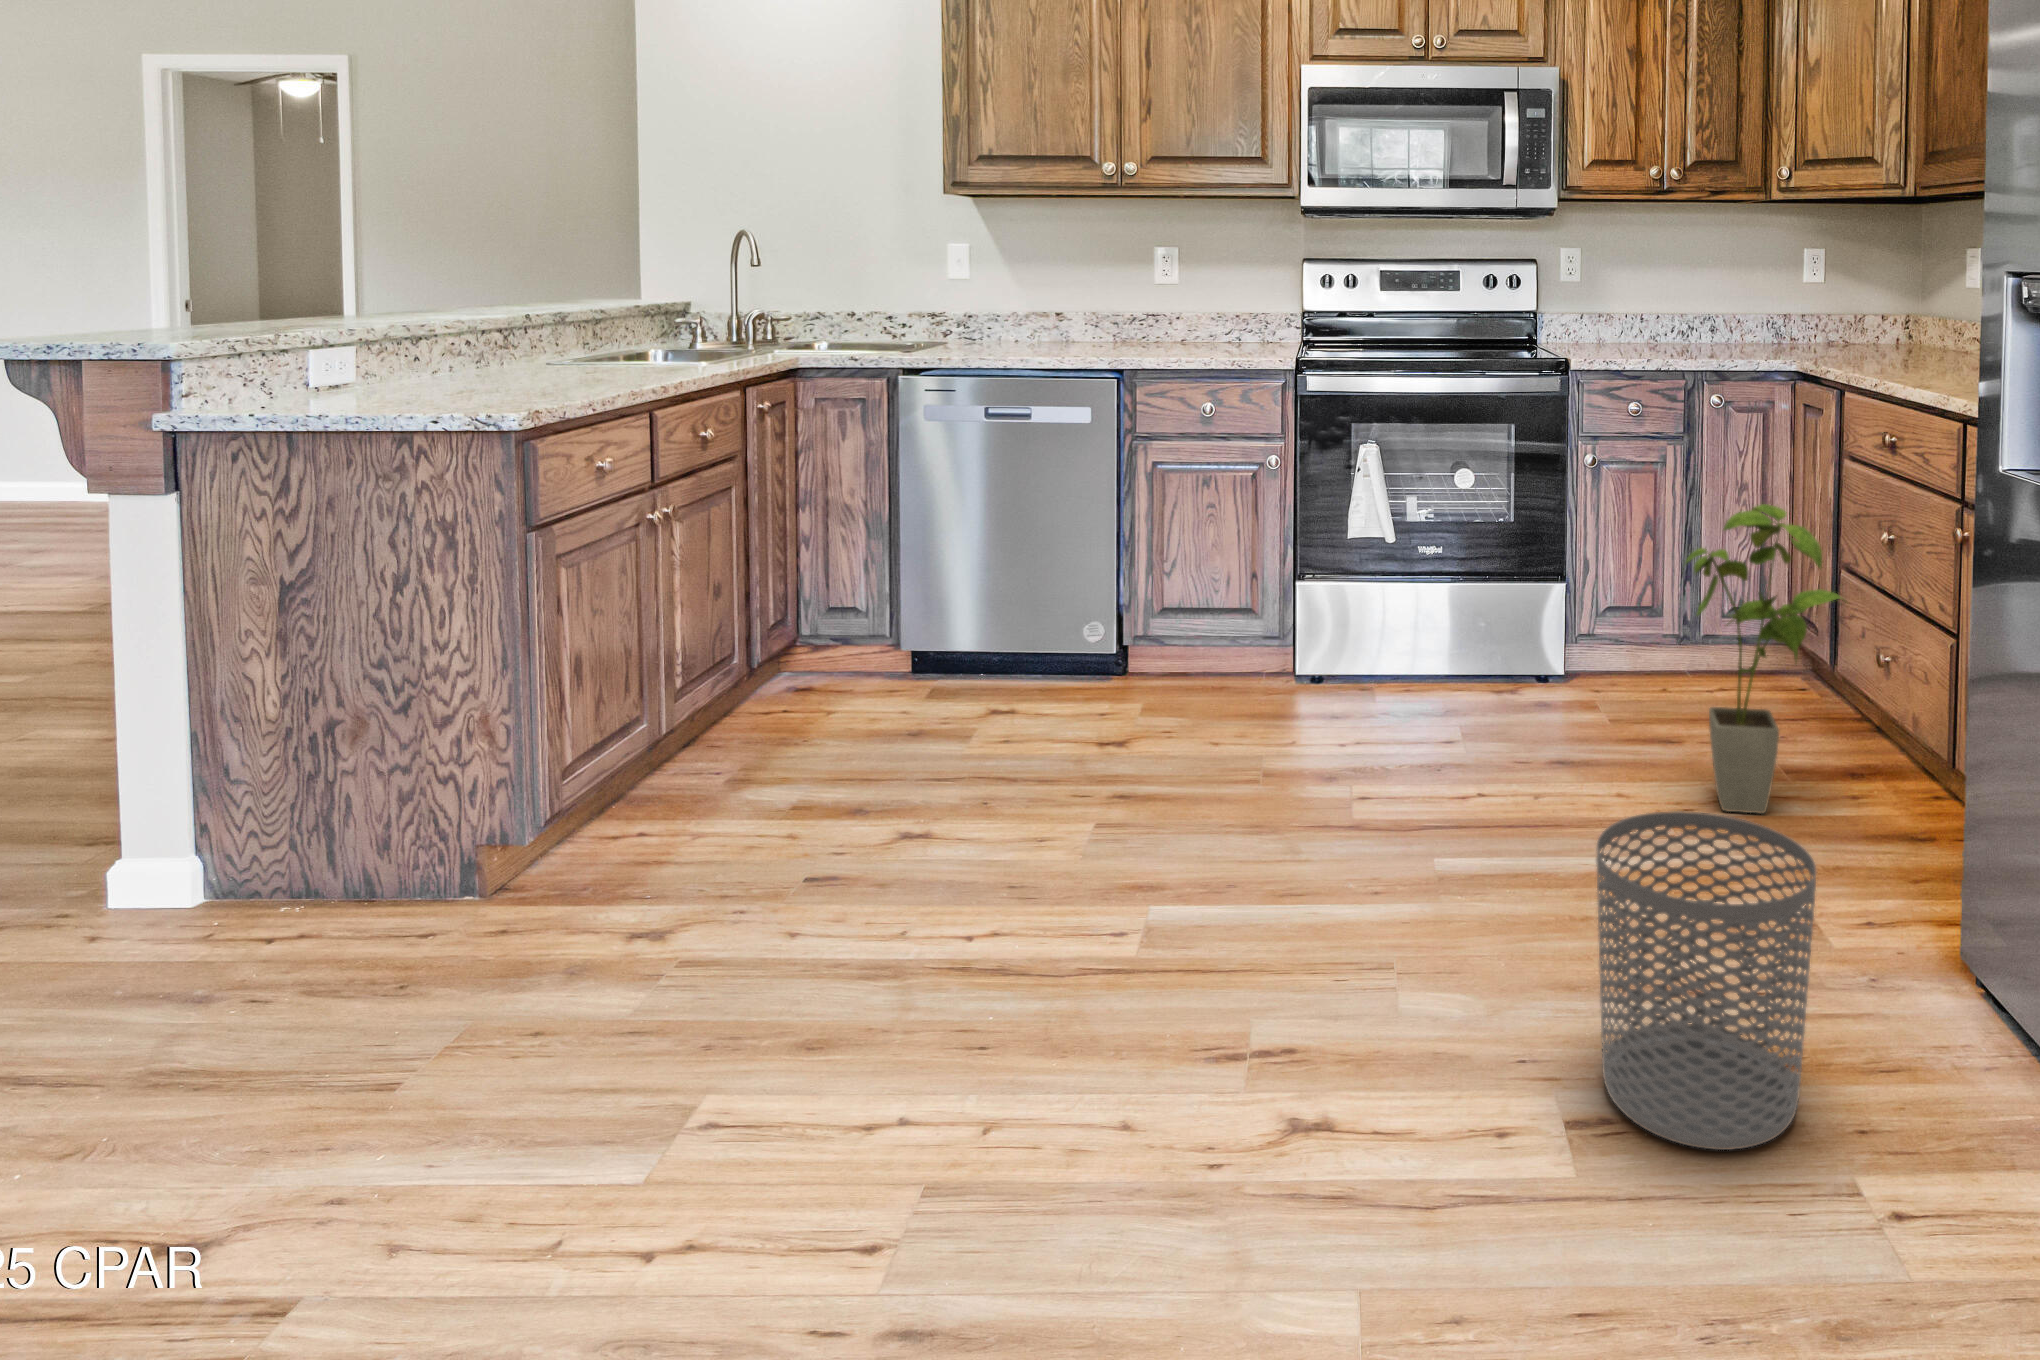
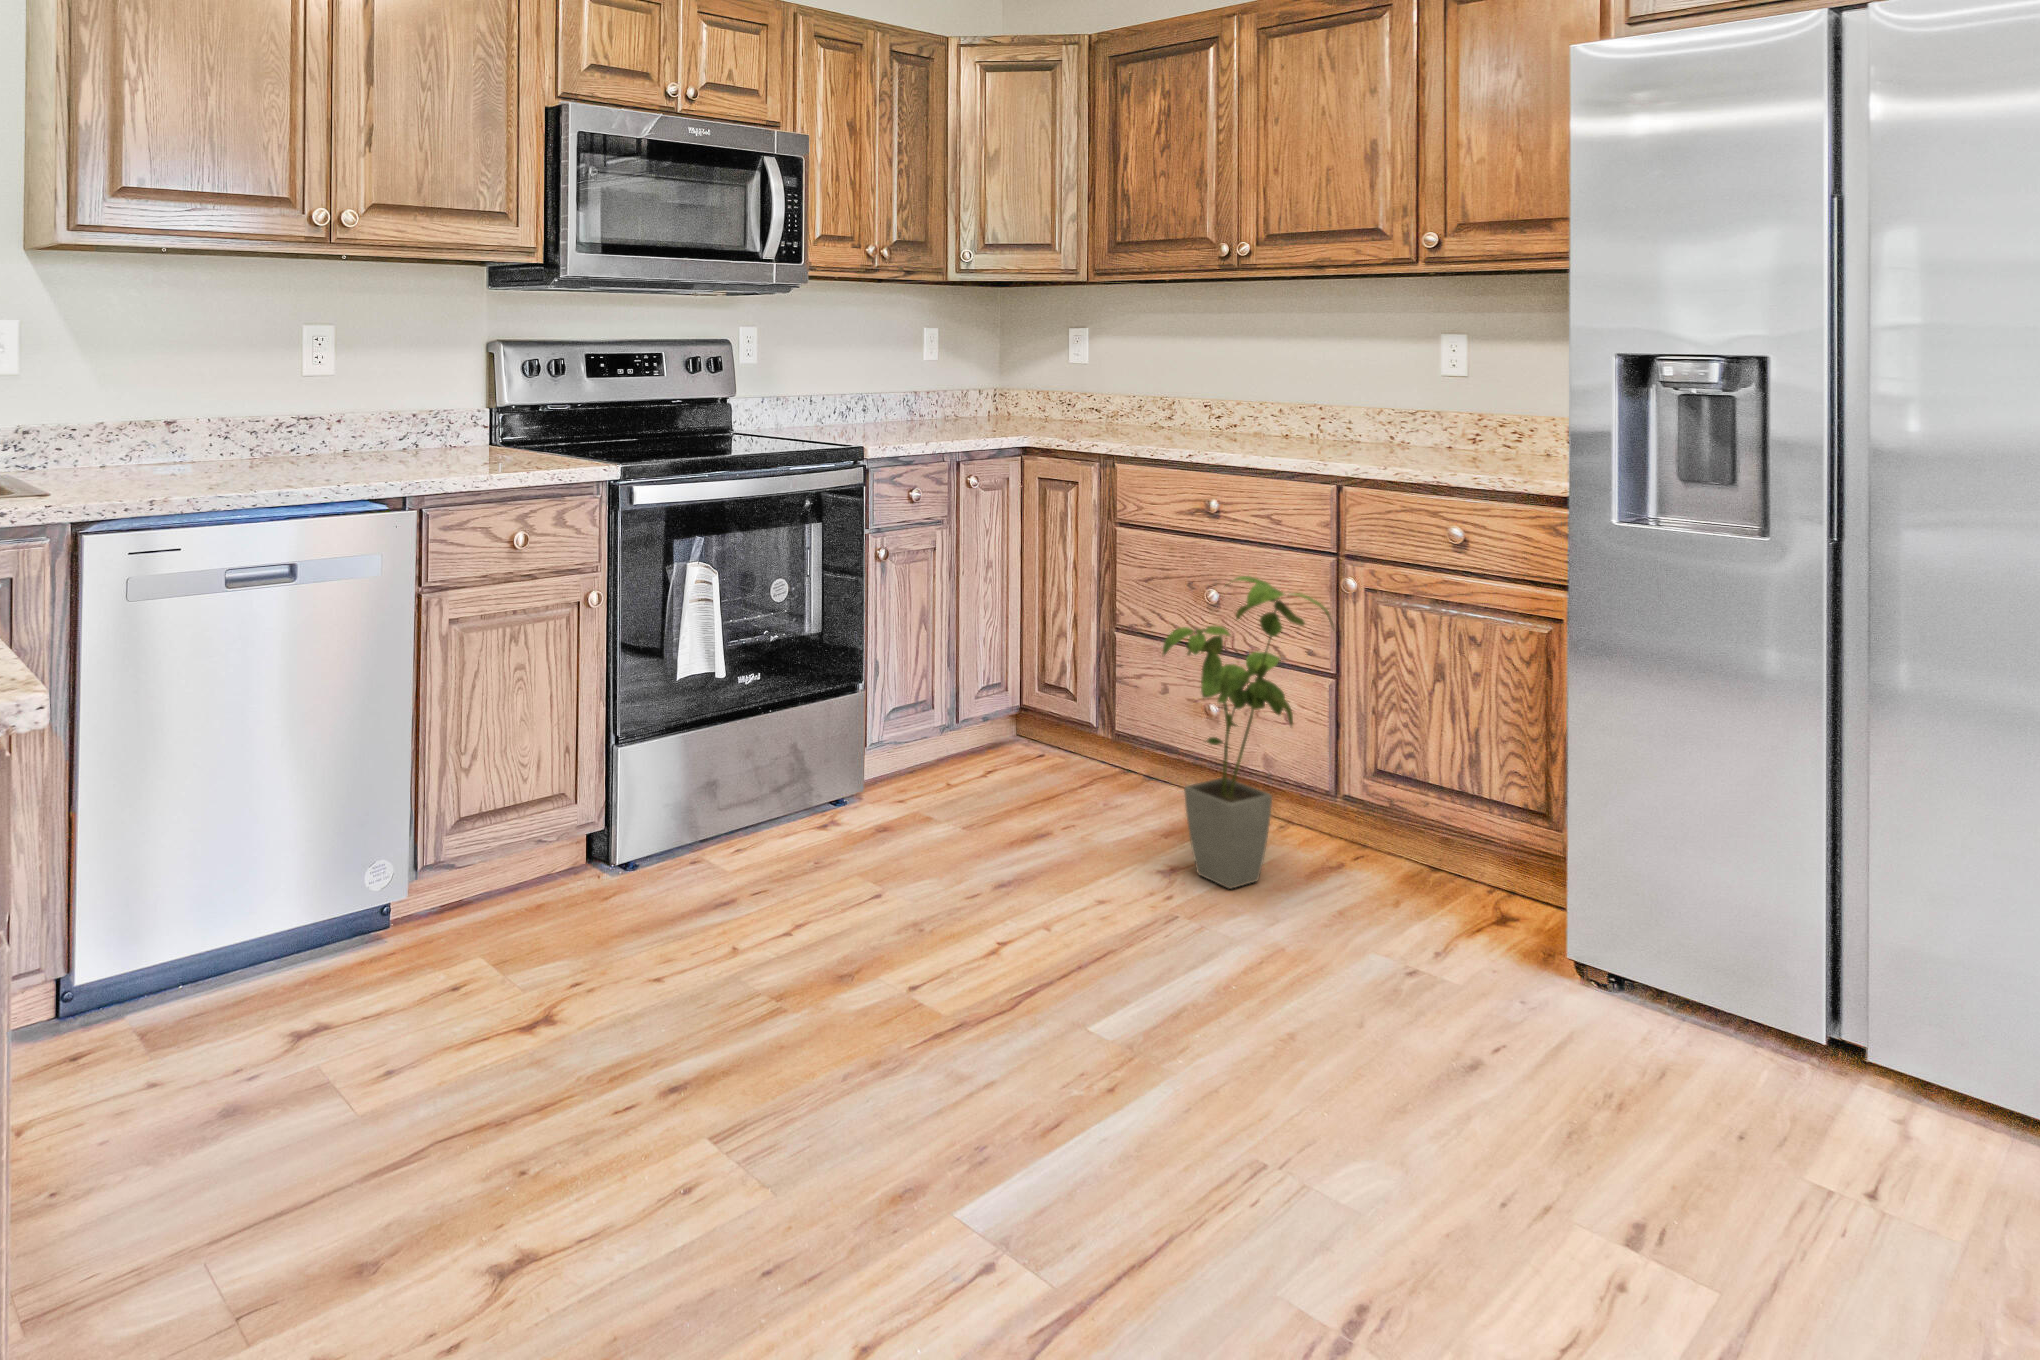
waste bin: present [1596,811,1816,1150] -> none [1603,892,1874,1248]

